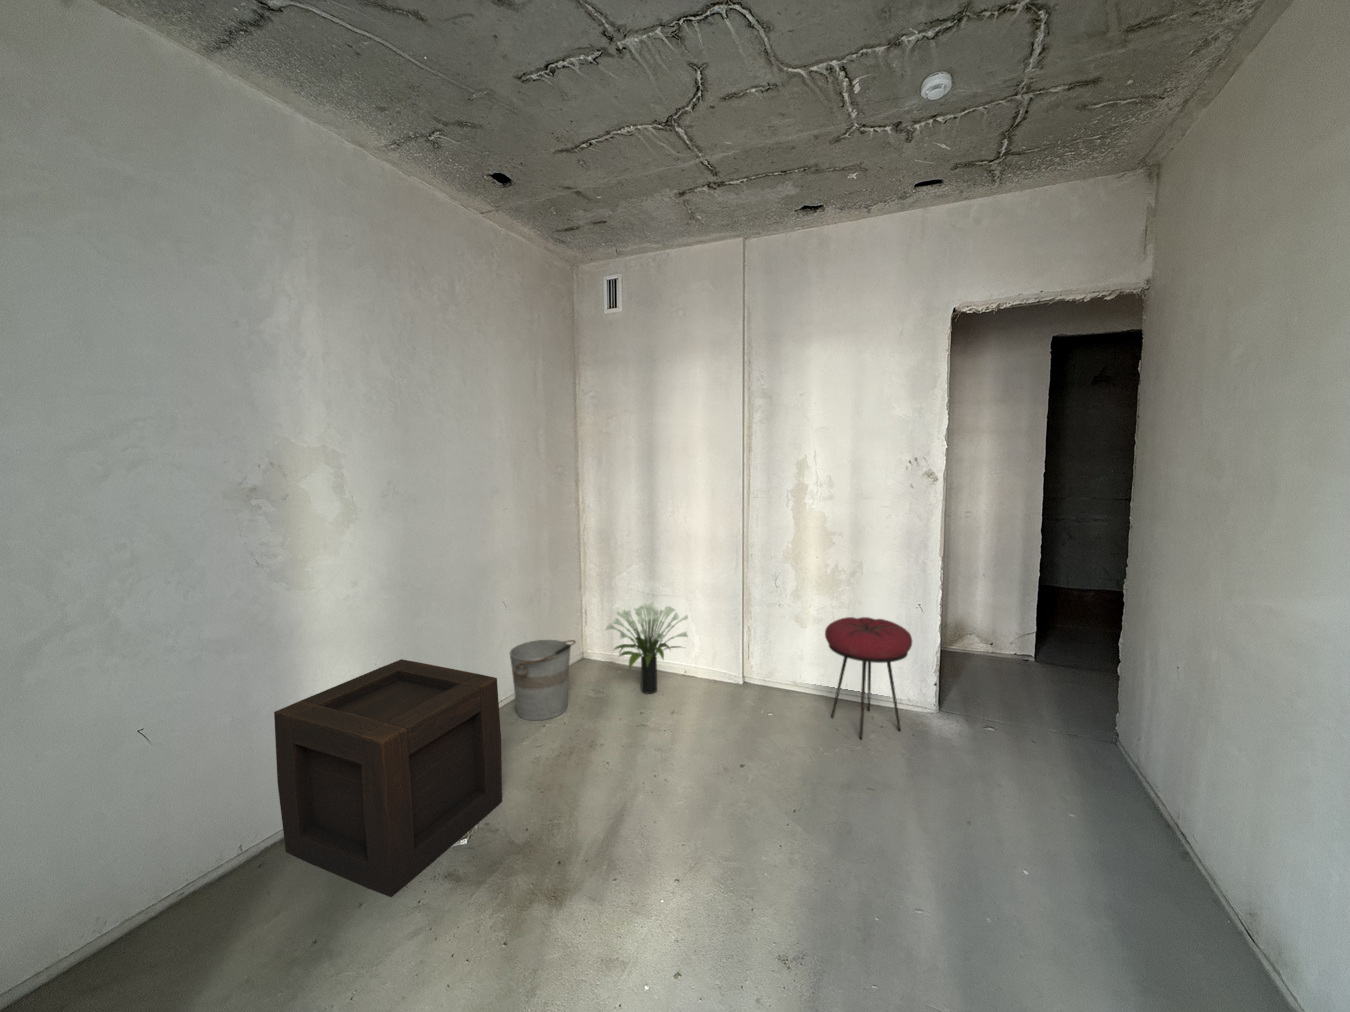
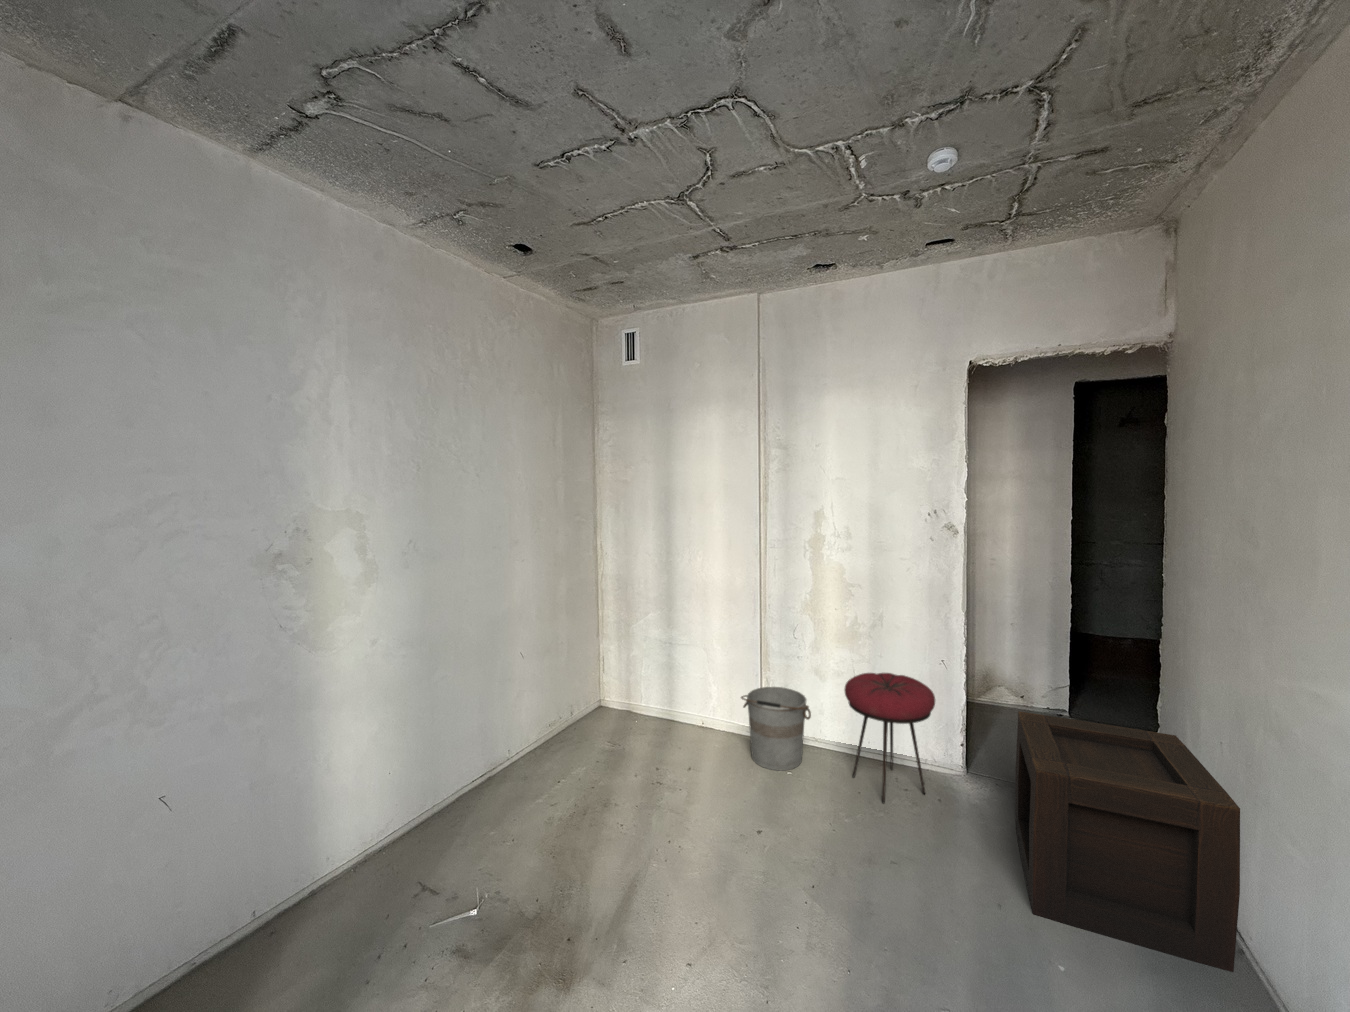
potted plant: present [606,602,688,694] -> none [623,652,706,746]
bucket: present [510,640,575,721] -> present [741,687,811,771]
wooden crate: present [274,659,502,897] -> present [1016,712,1240,972]

